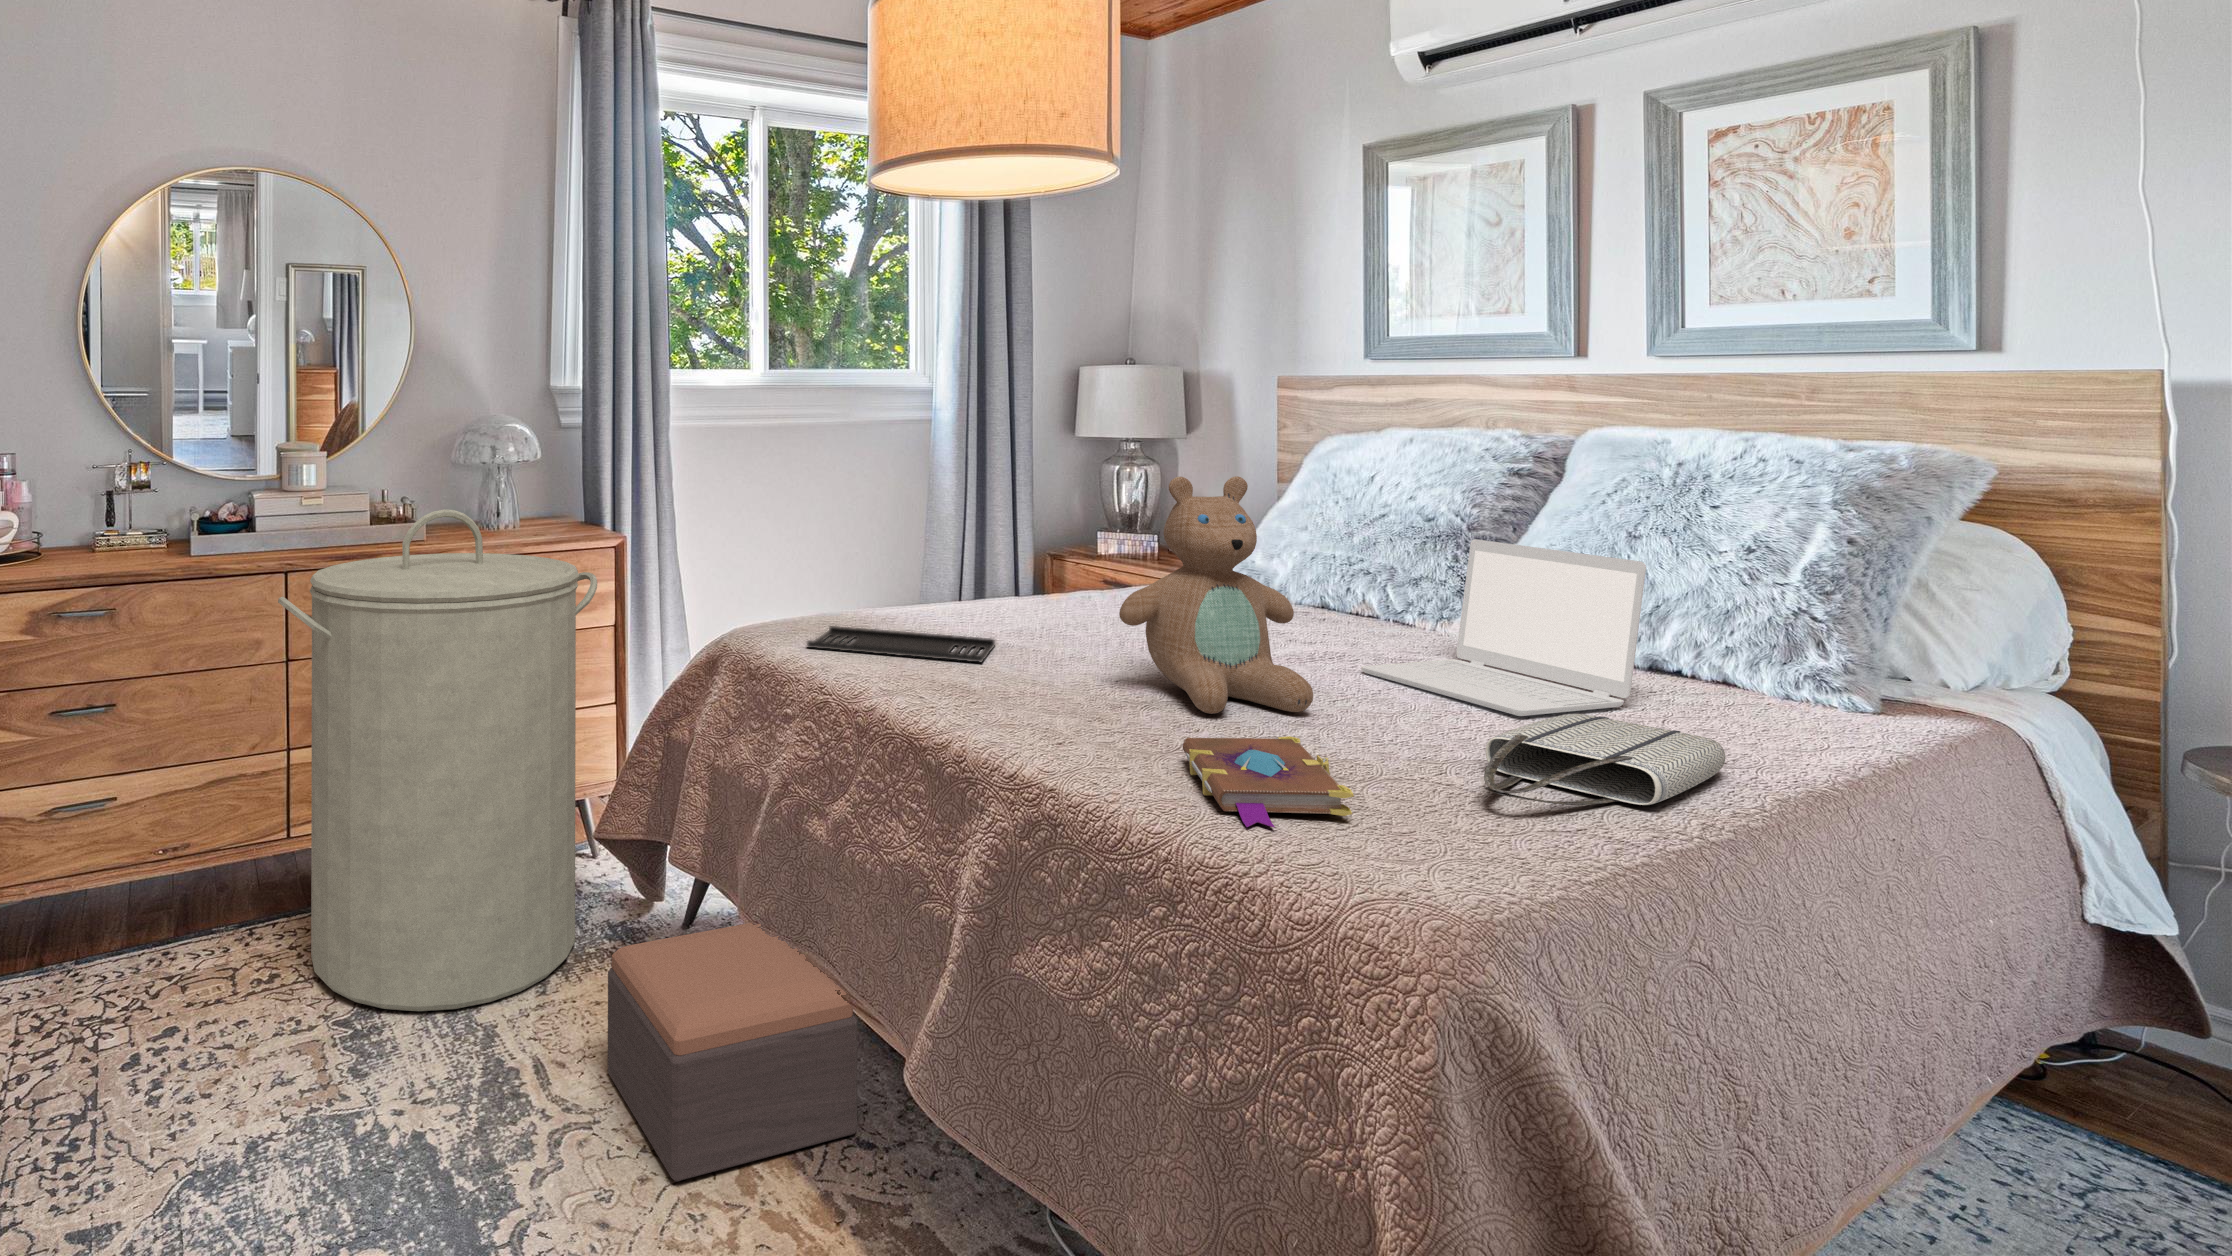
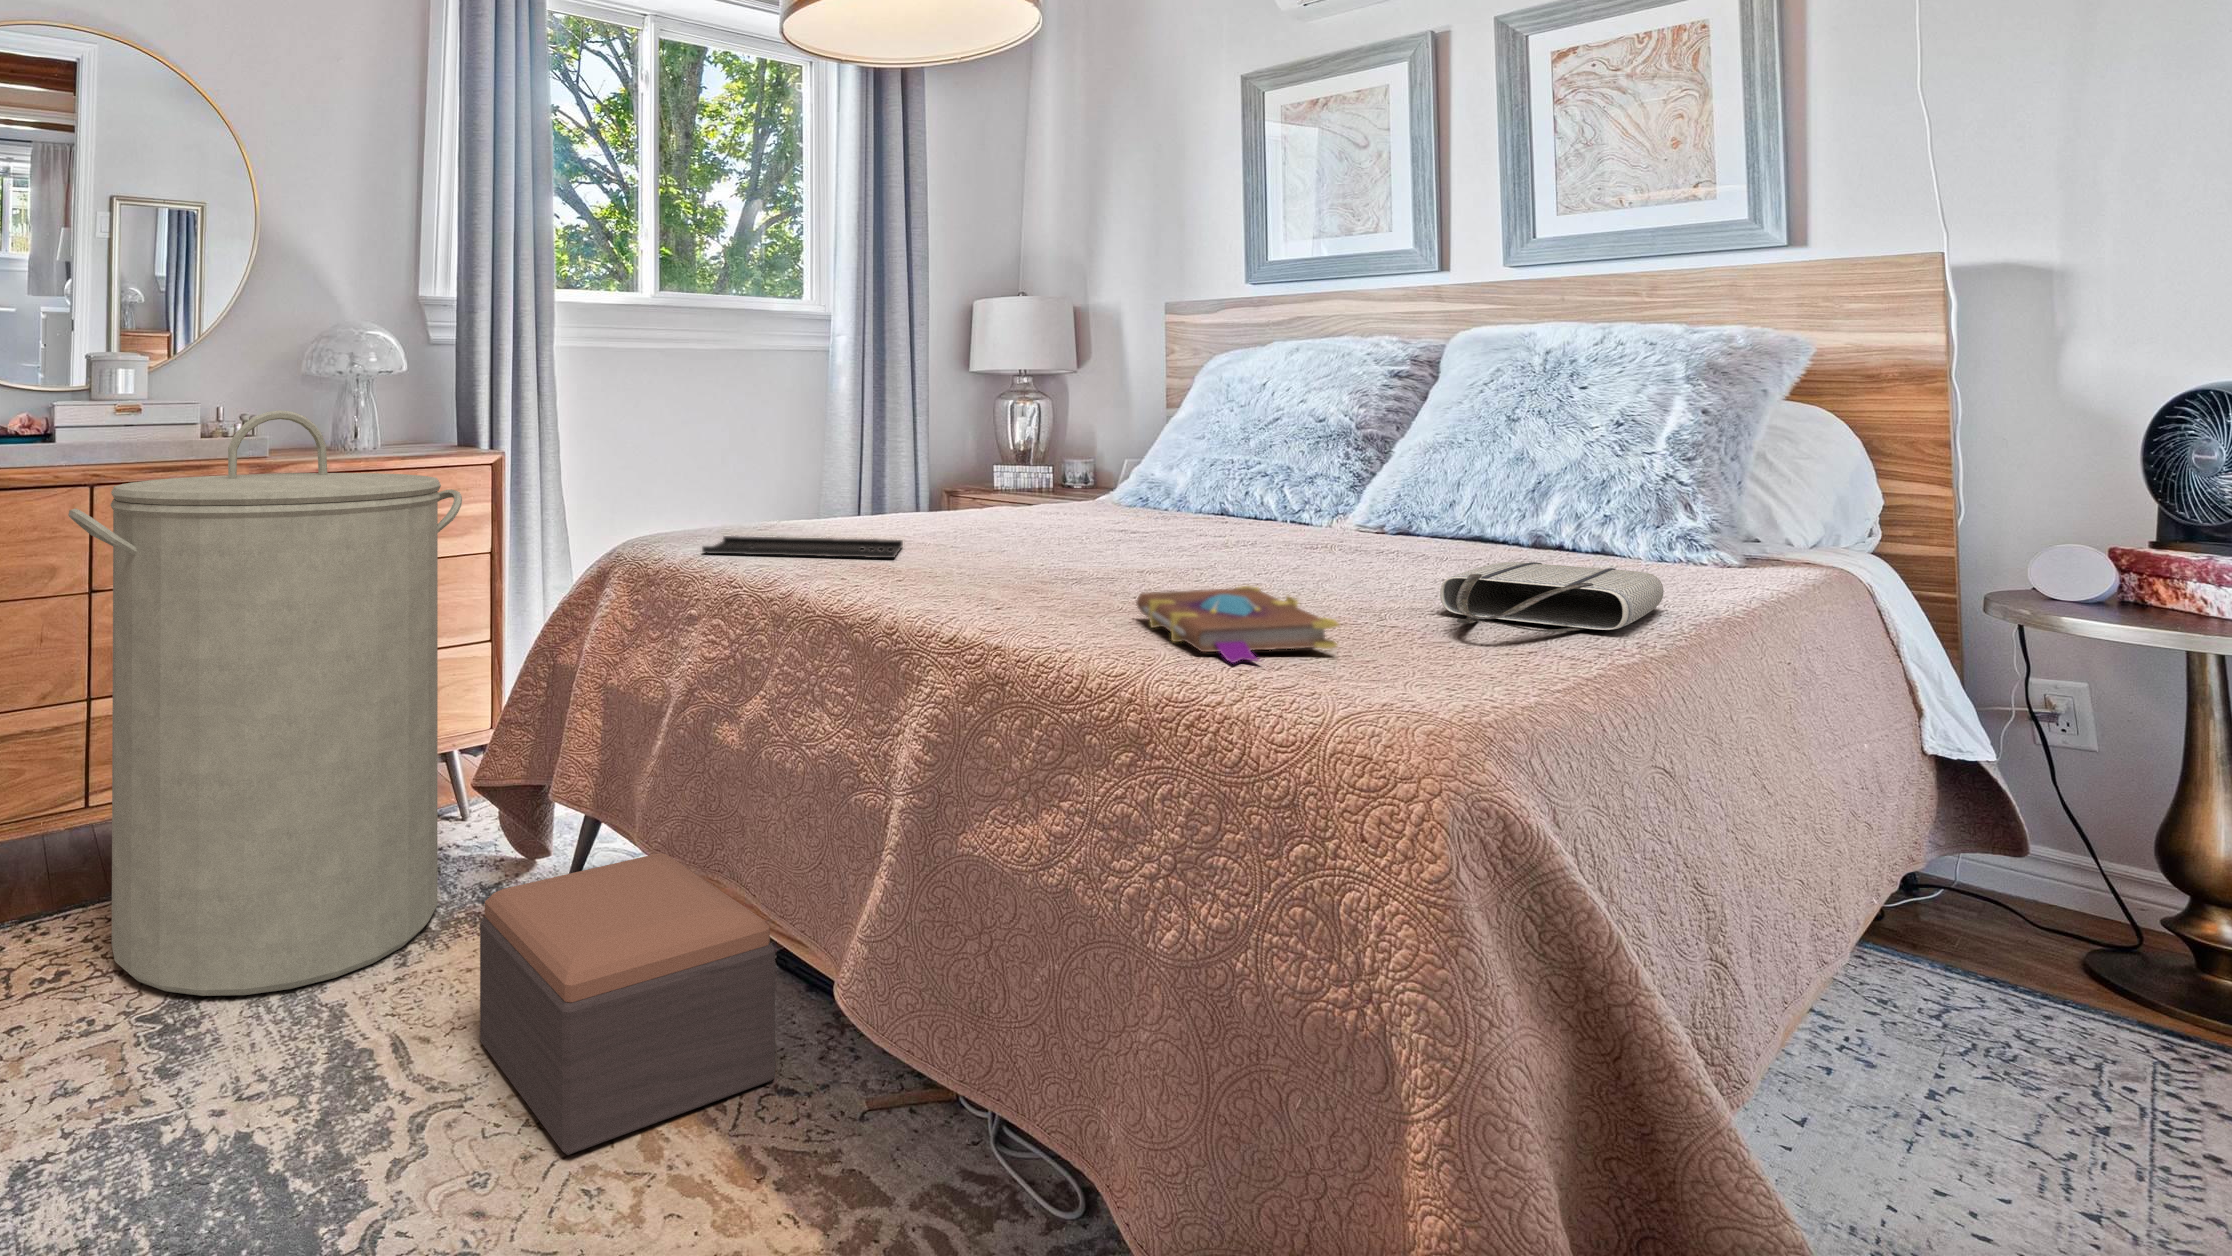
teddy bear: present [1119,476,1313,714] -> none [1044,342,1248,585]
laptop: present [1361,539,1646,716] -> none [1274,420,1549,577]

